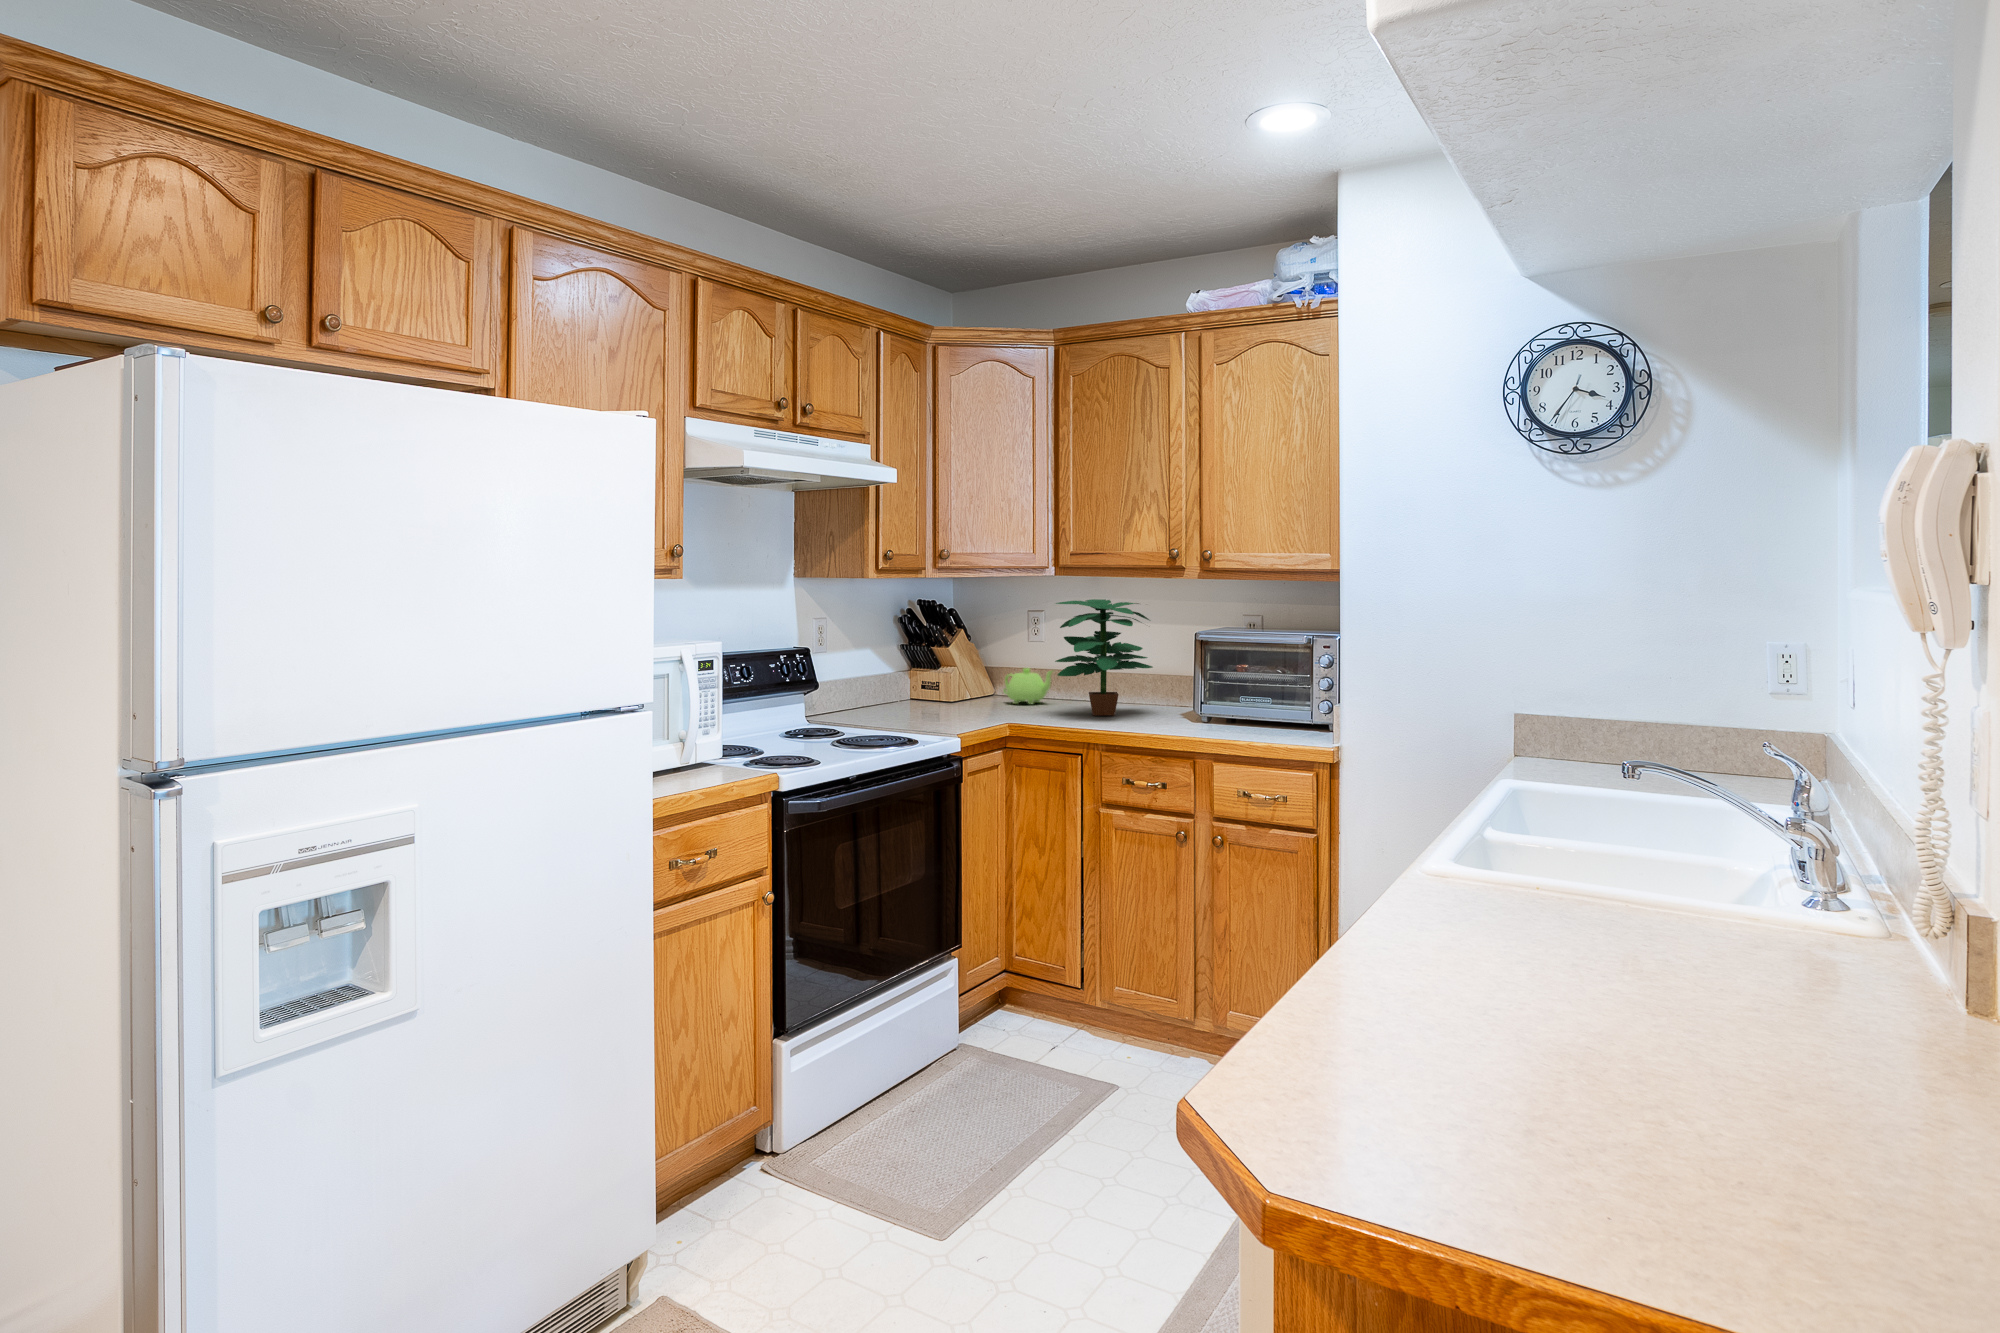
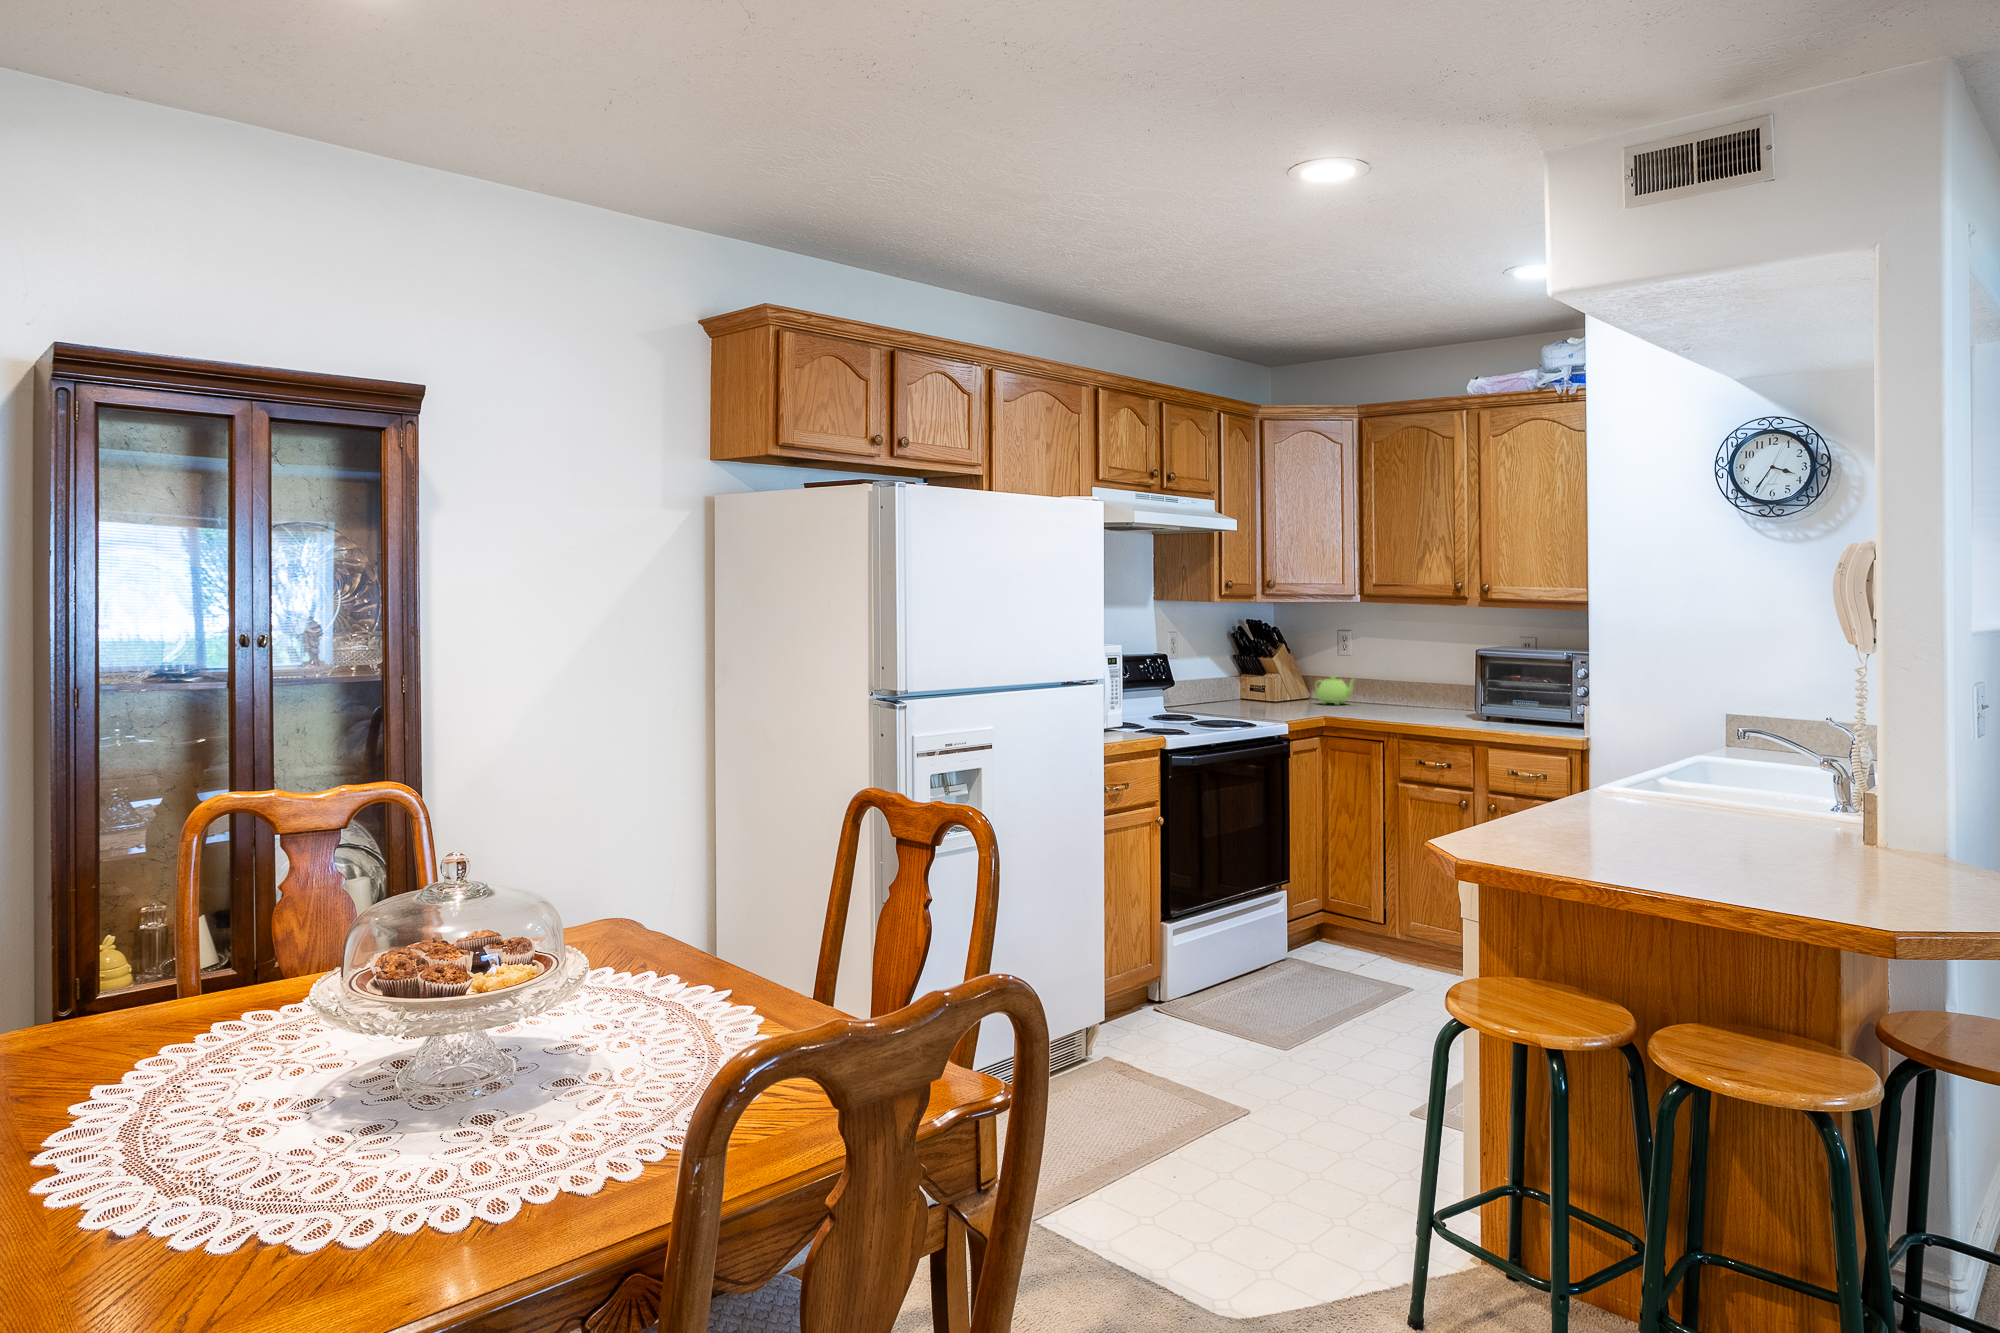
potted plant: present [1055,599,1153,716] -> none [1359,621,1441,713]

